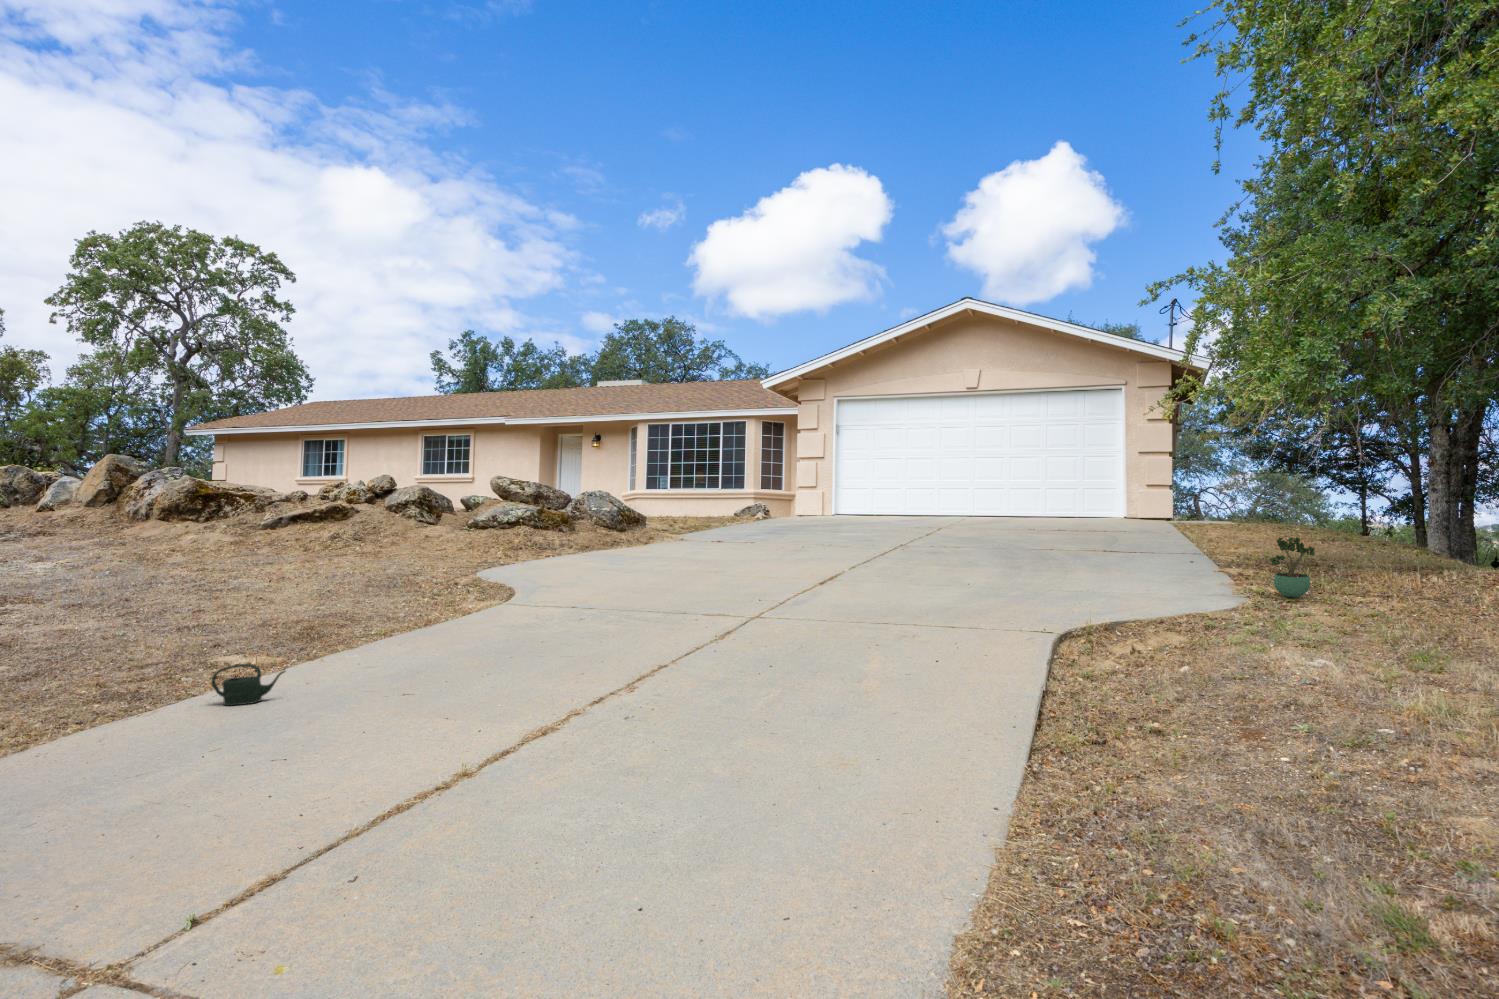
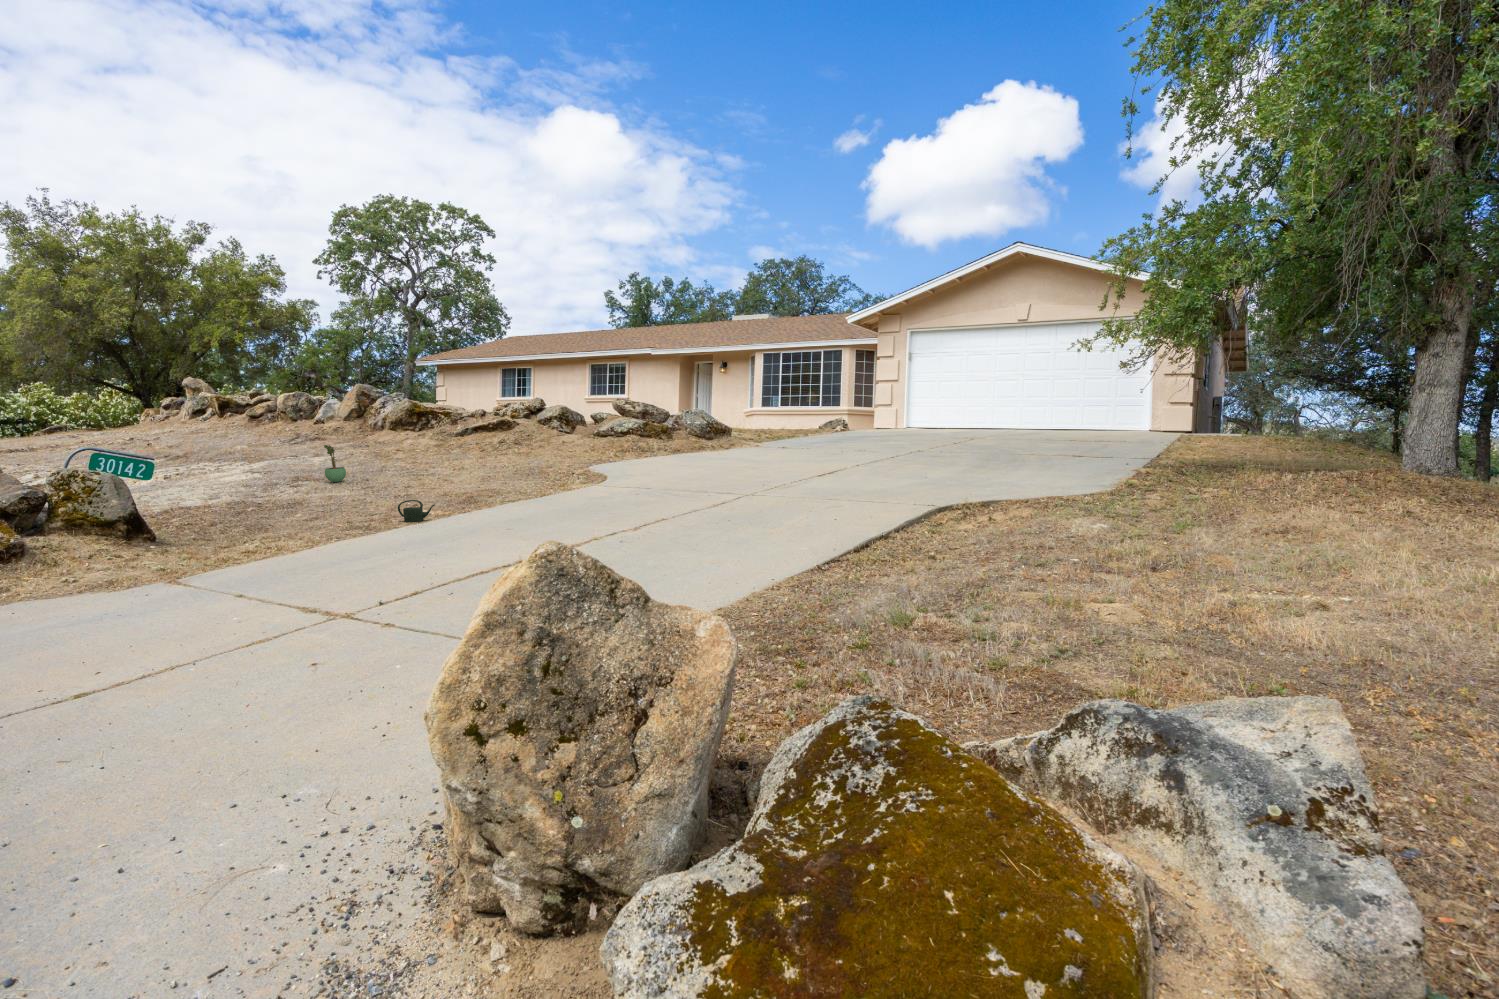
potted plant: present [1270,537,1315,597] -> present [324,445,346,482]

